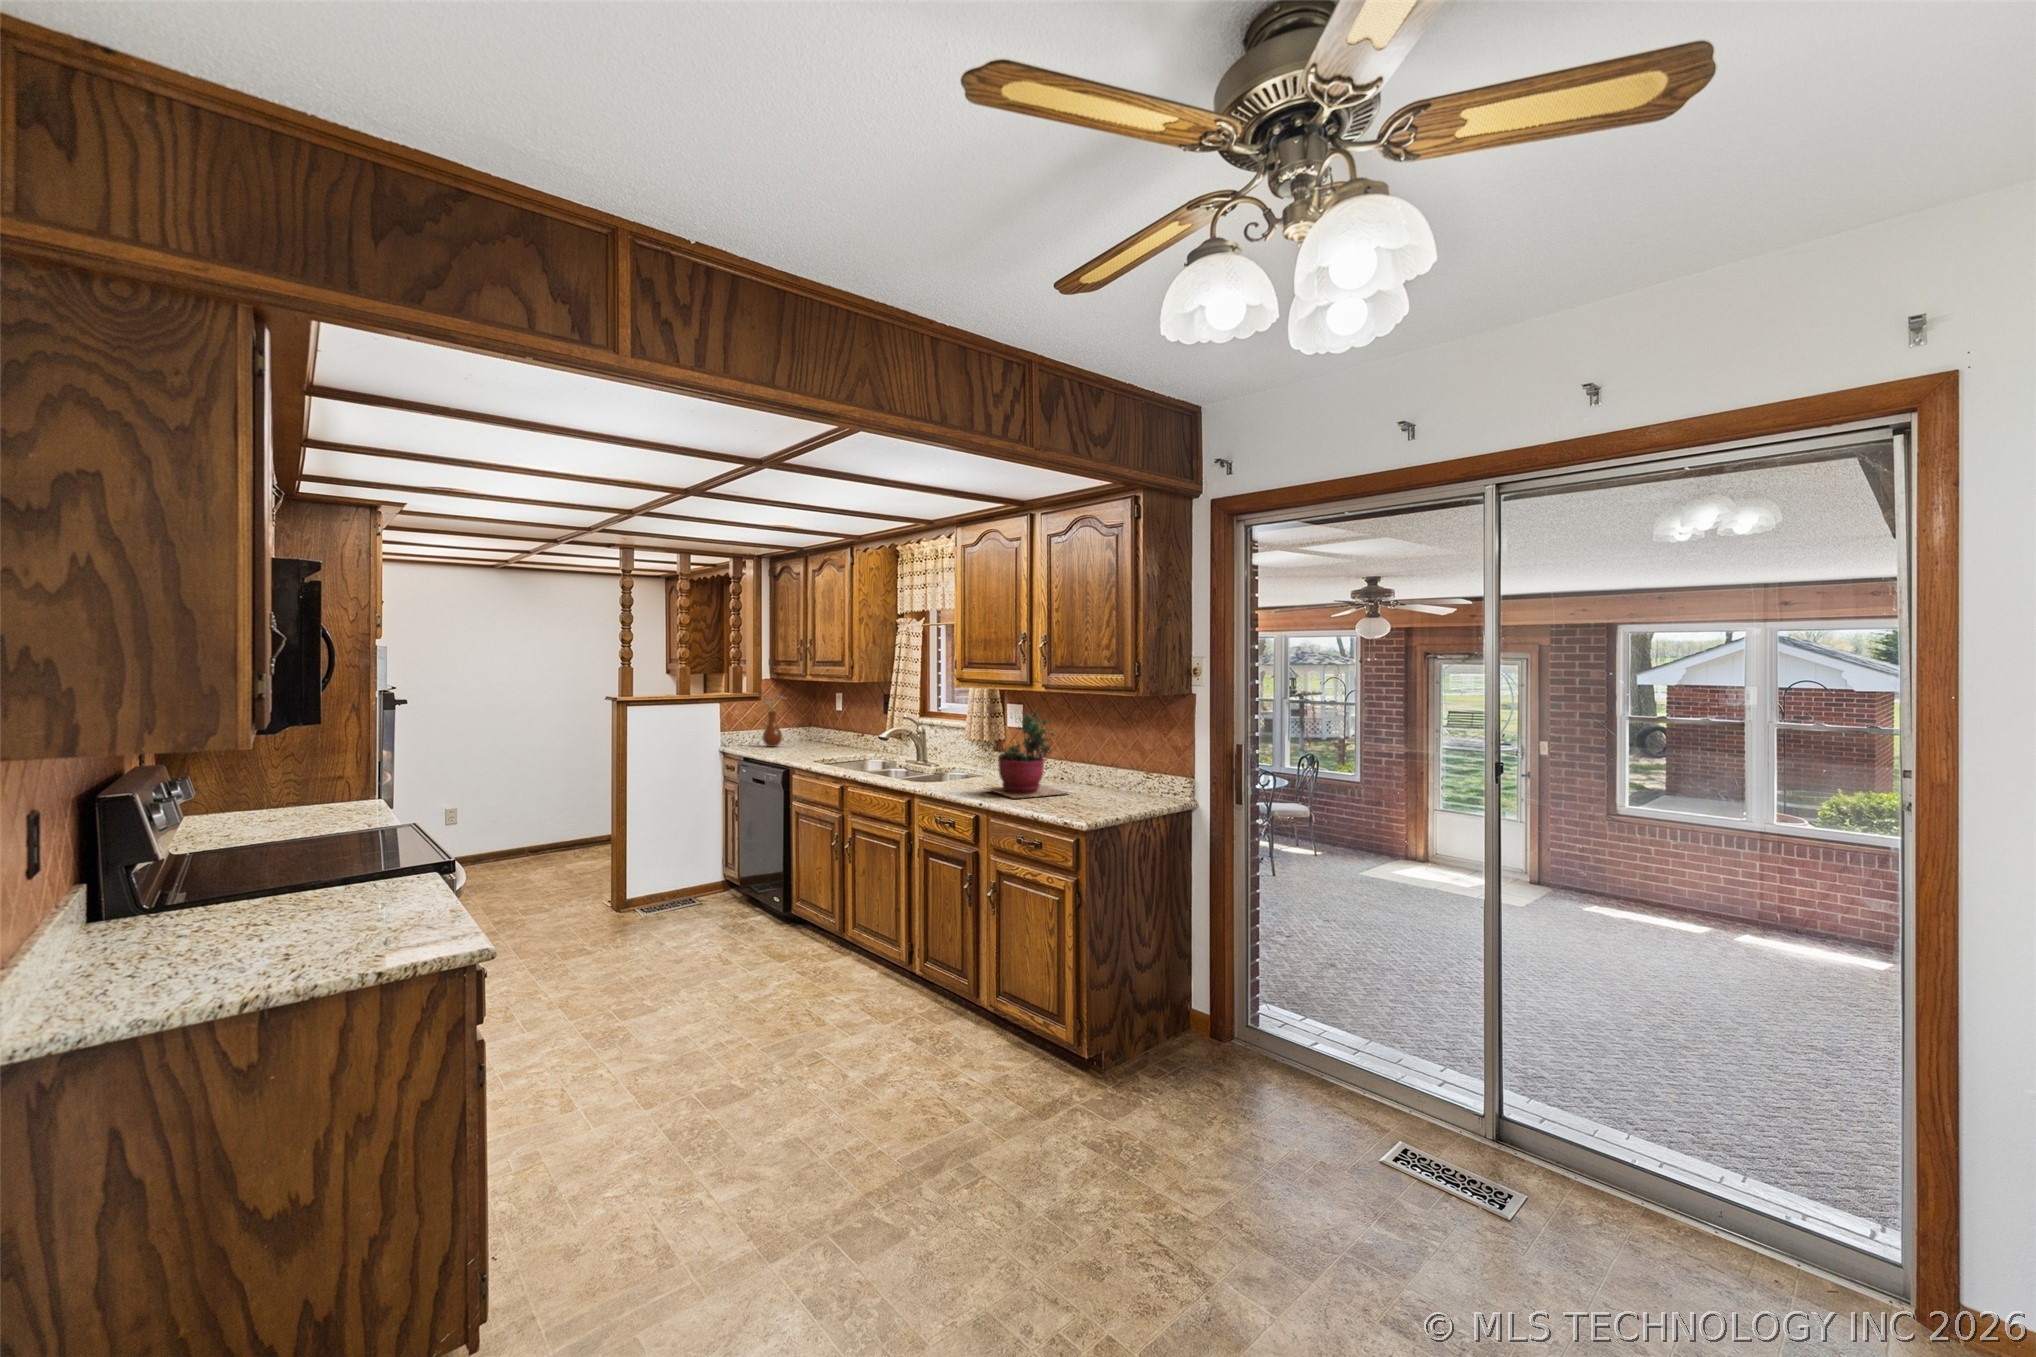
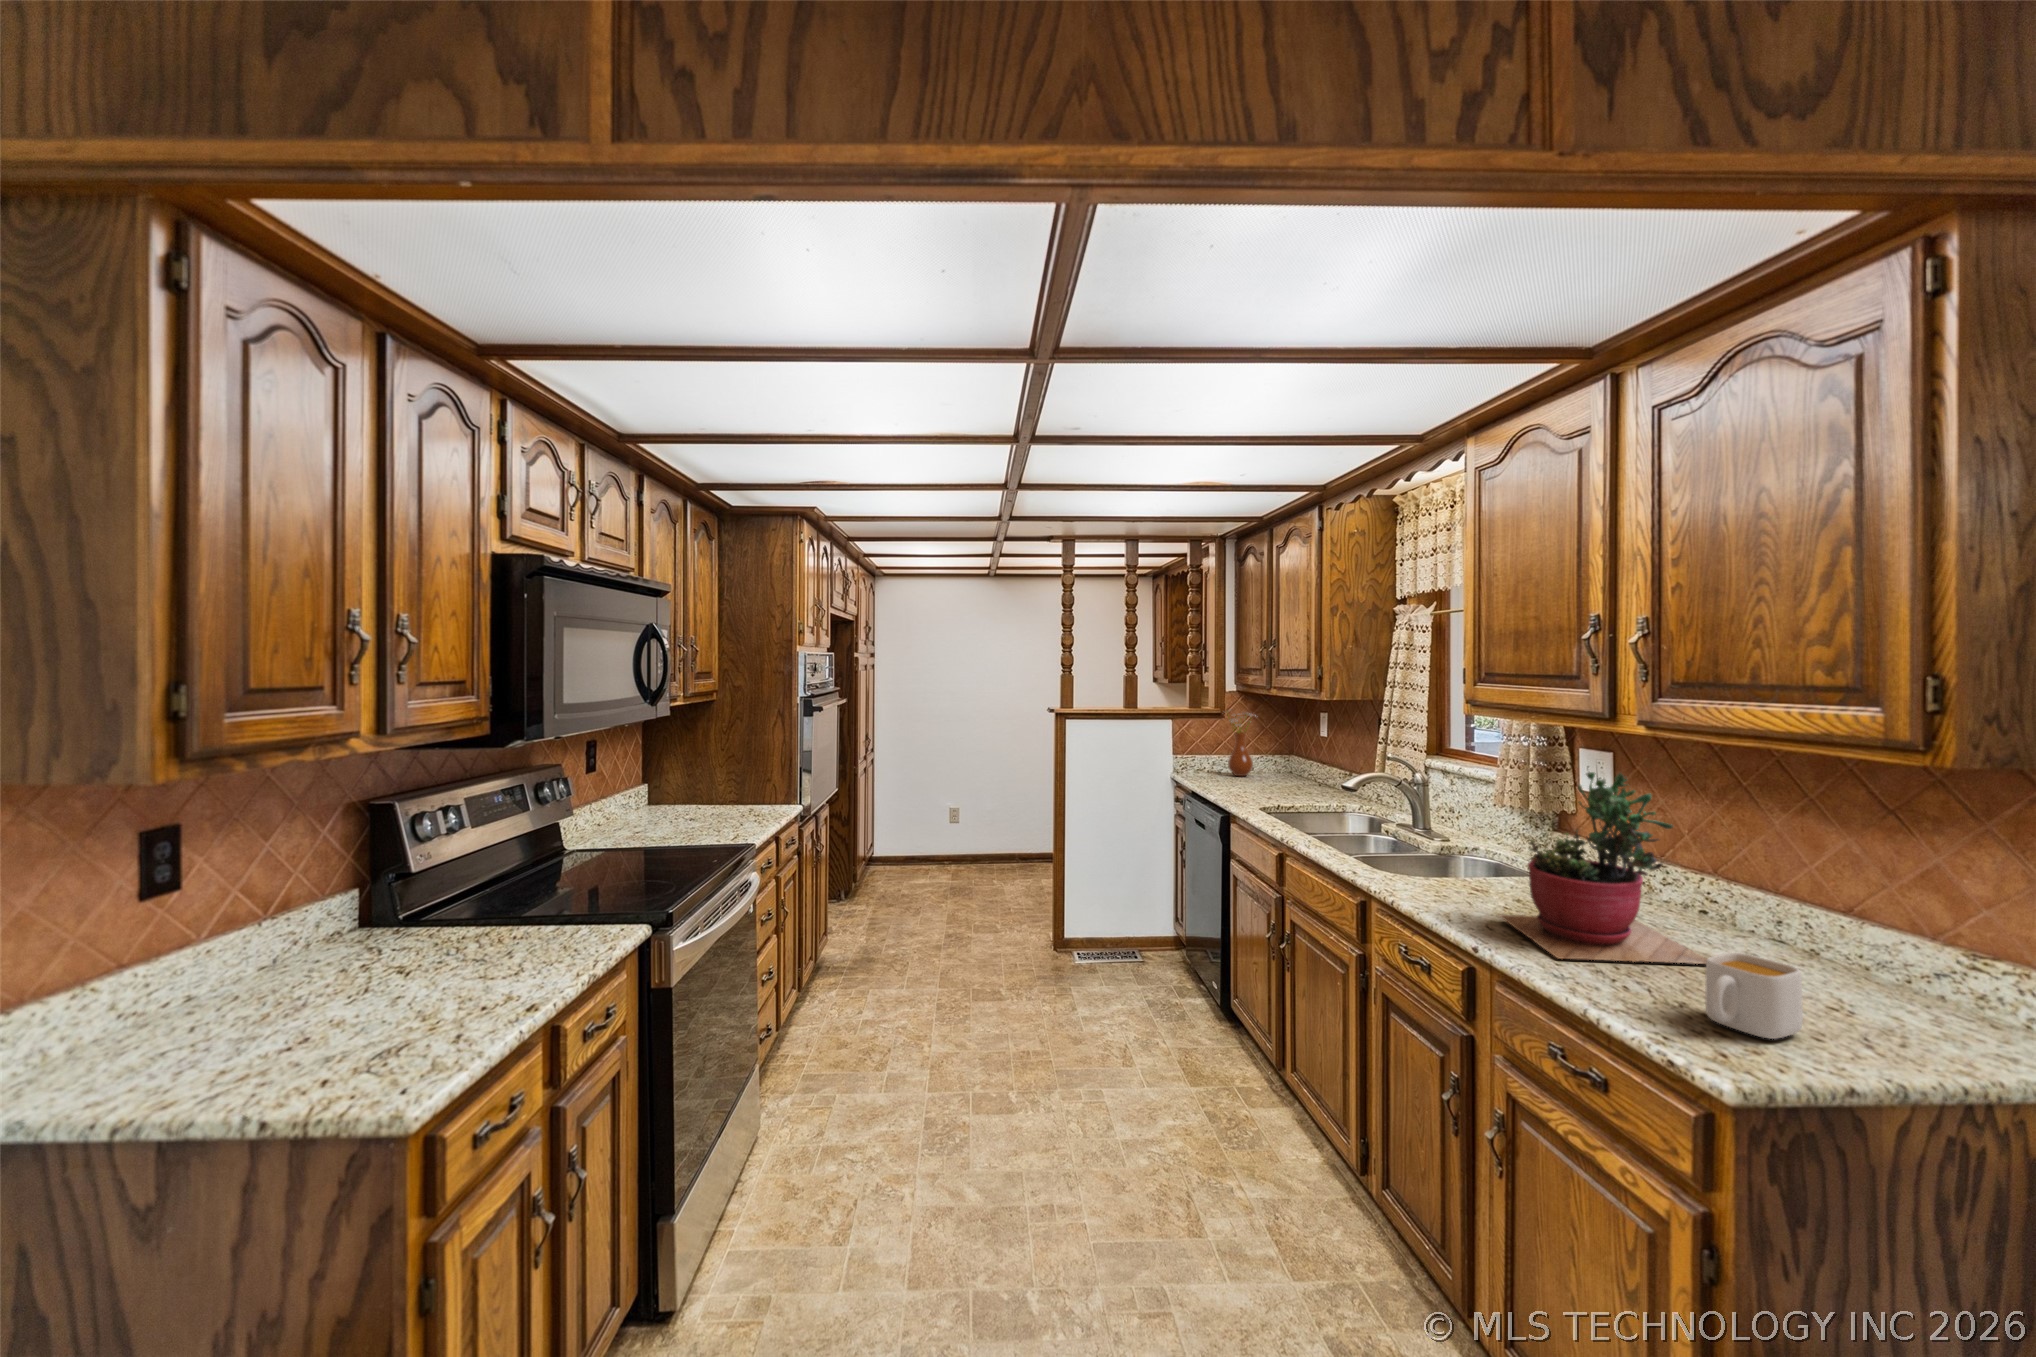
mug: none [1071,778,1100,807] -> present [1705,953,1803,1039]

